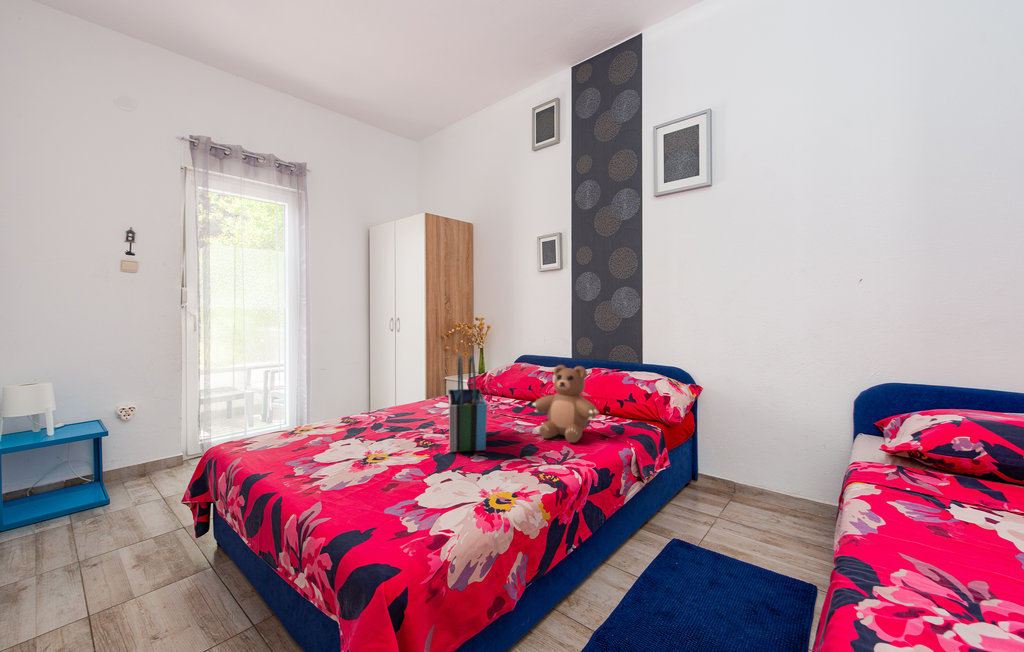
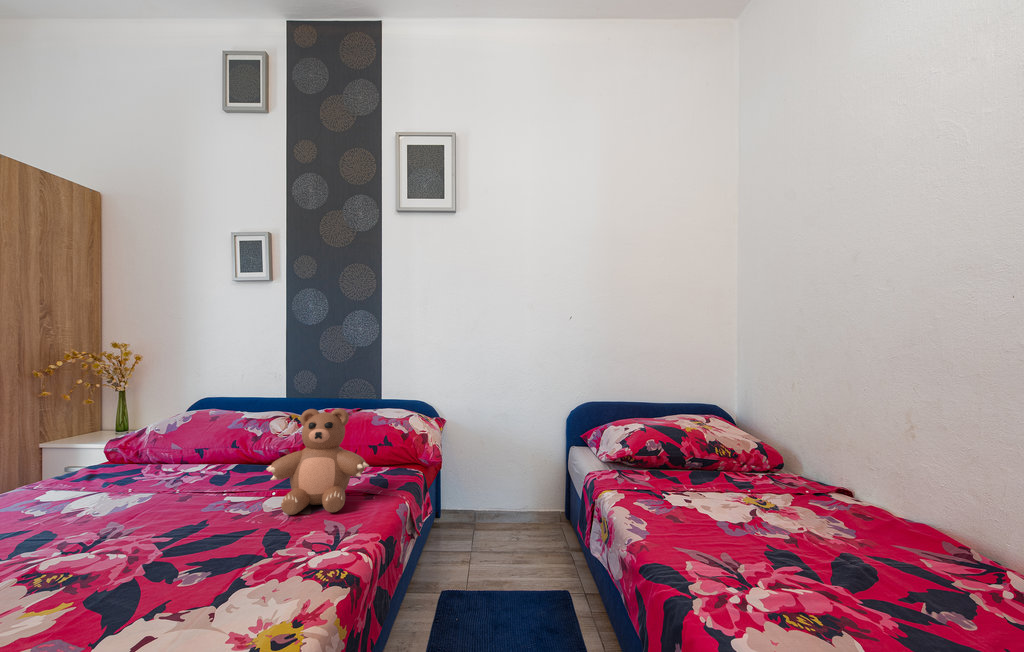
tote bag: present [449,356,487,452] -> none [104,405,214,584]

